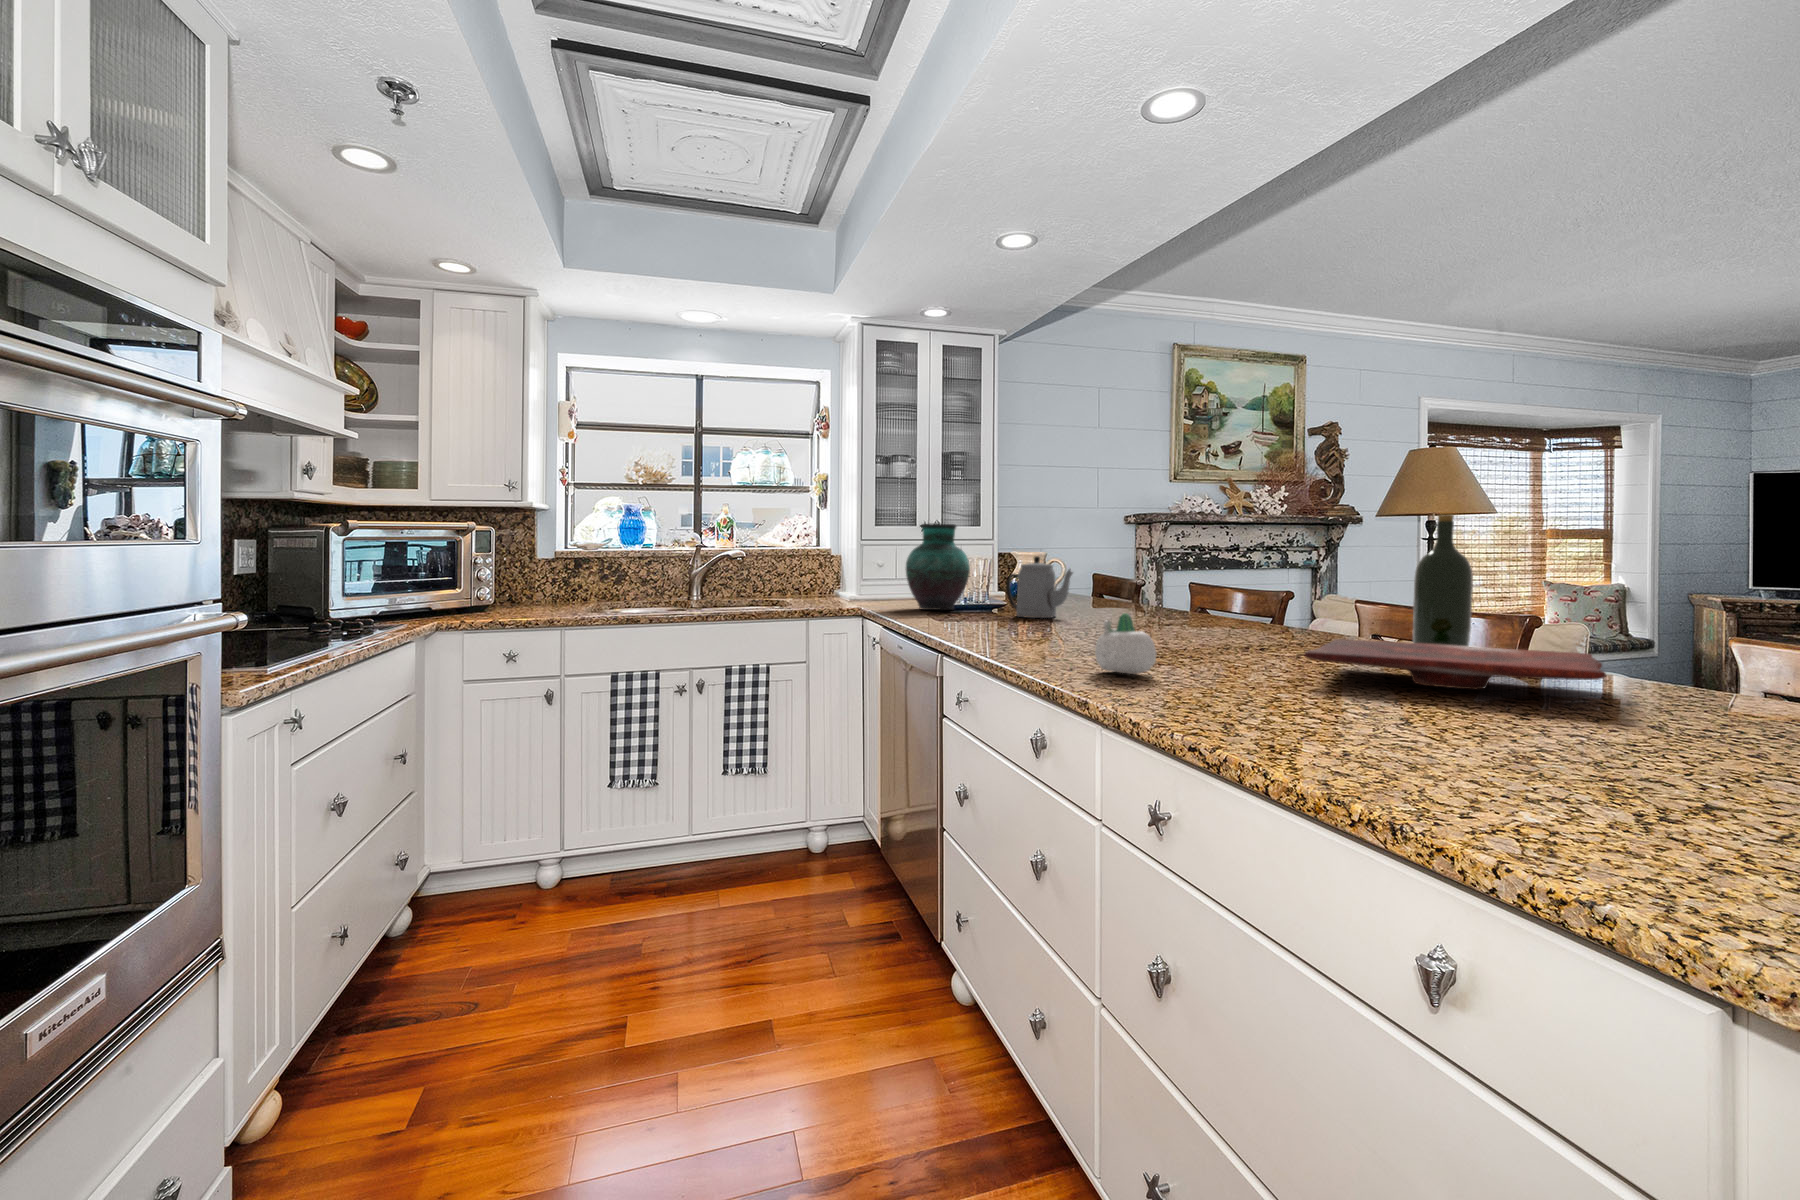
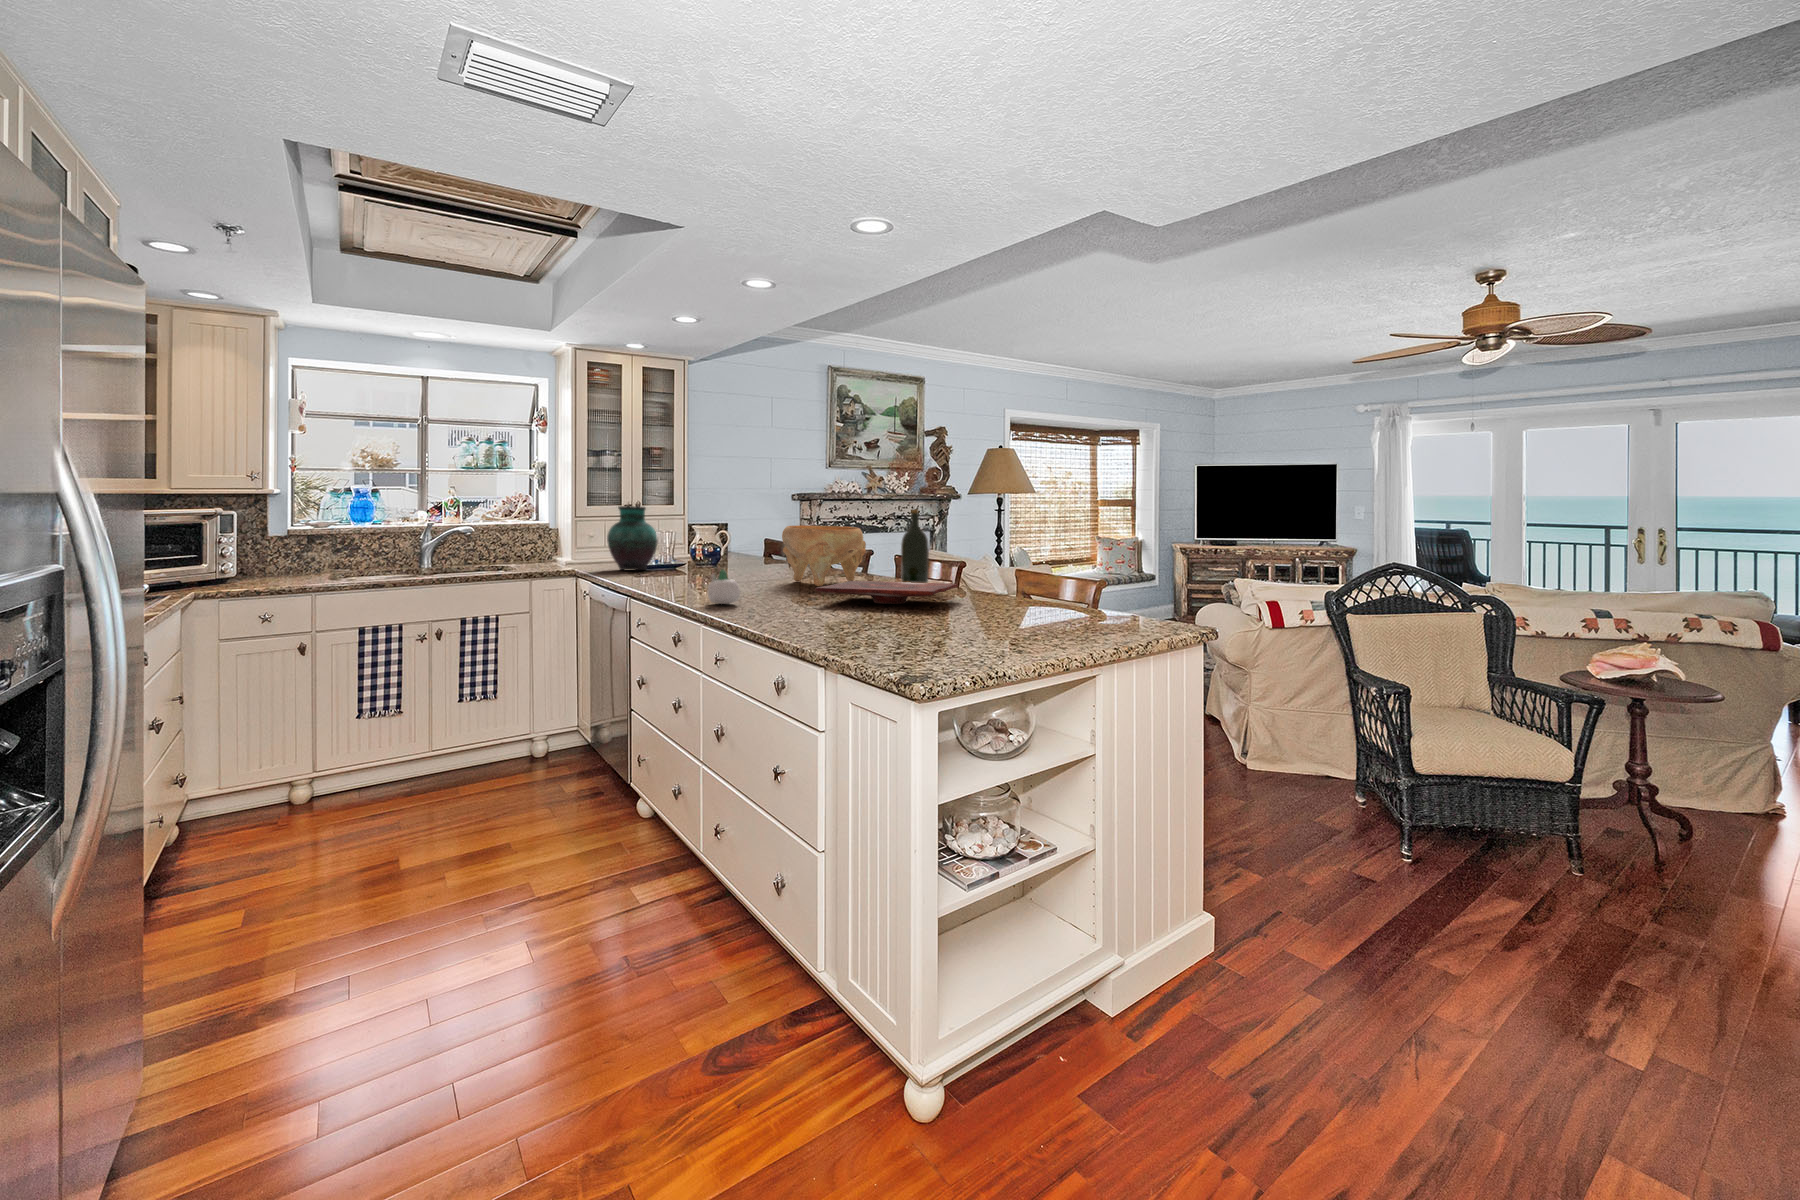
decorative bowl: none [1175,547,1319,644] -> present [782,525,866,586]
teapot: present [1006,556,1073,618] -> none [683,531,728,574]

